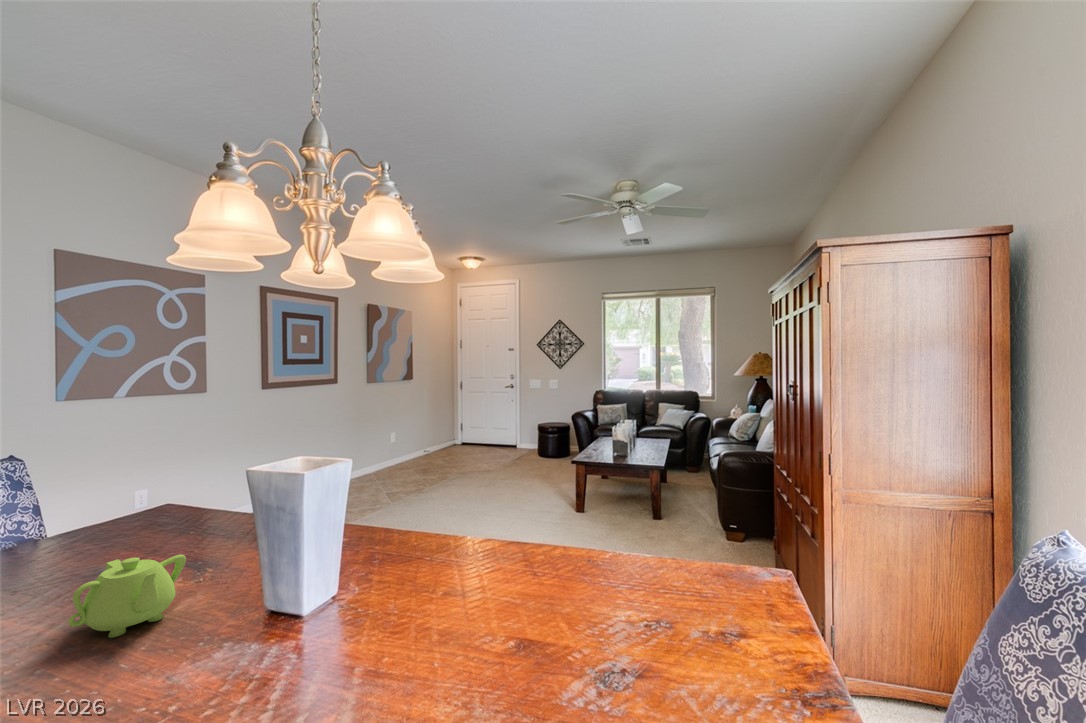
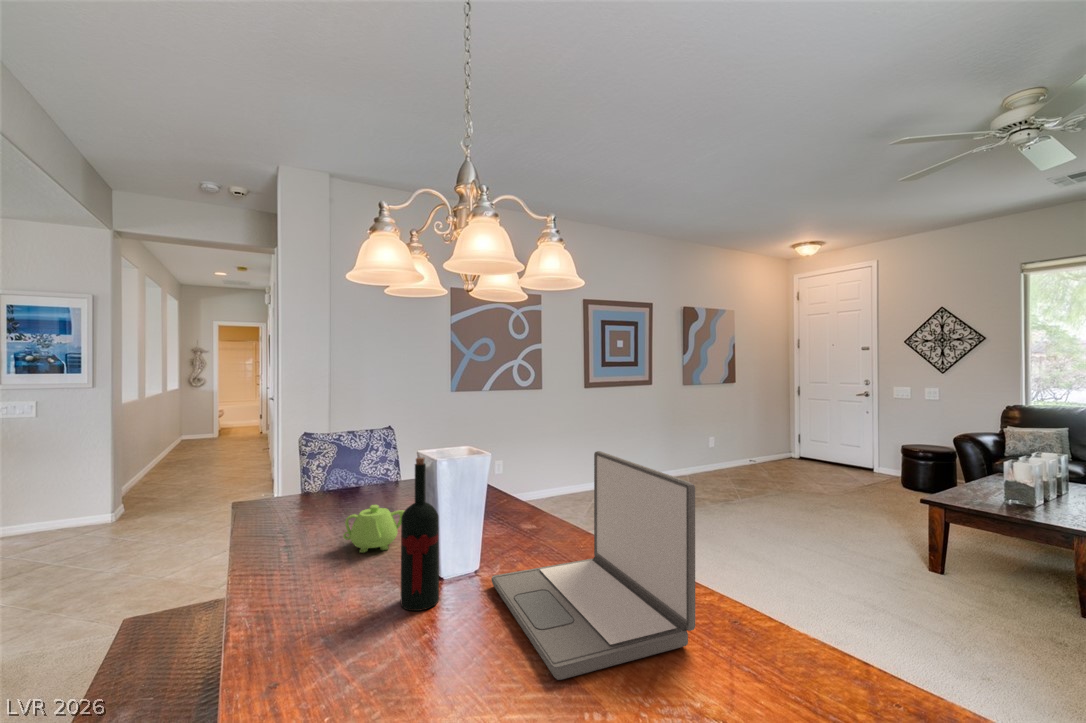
laptop: none [373,434,599,652] -> present [492,451,695,680]
wine bottle: none [274,460,330,670] -> present [401,458,439,611]

